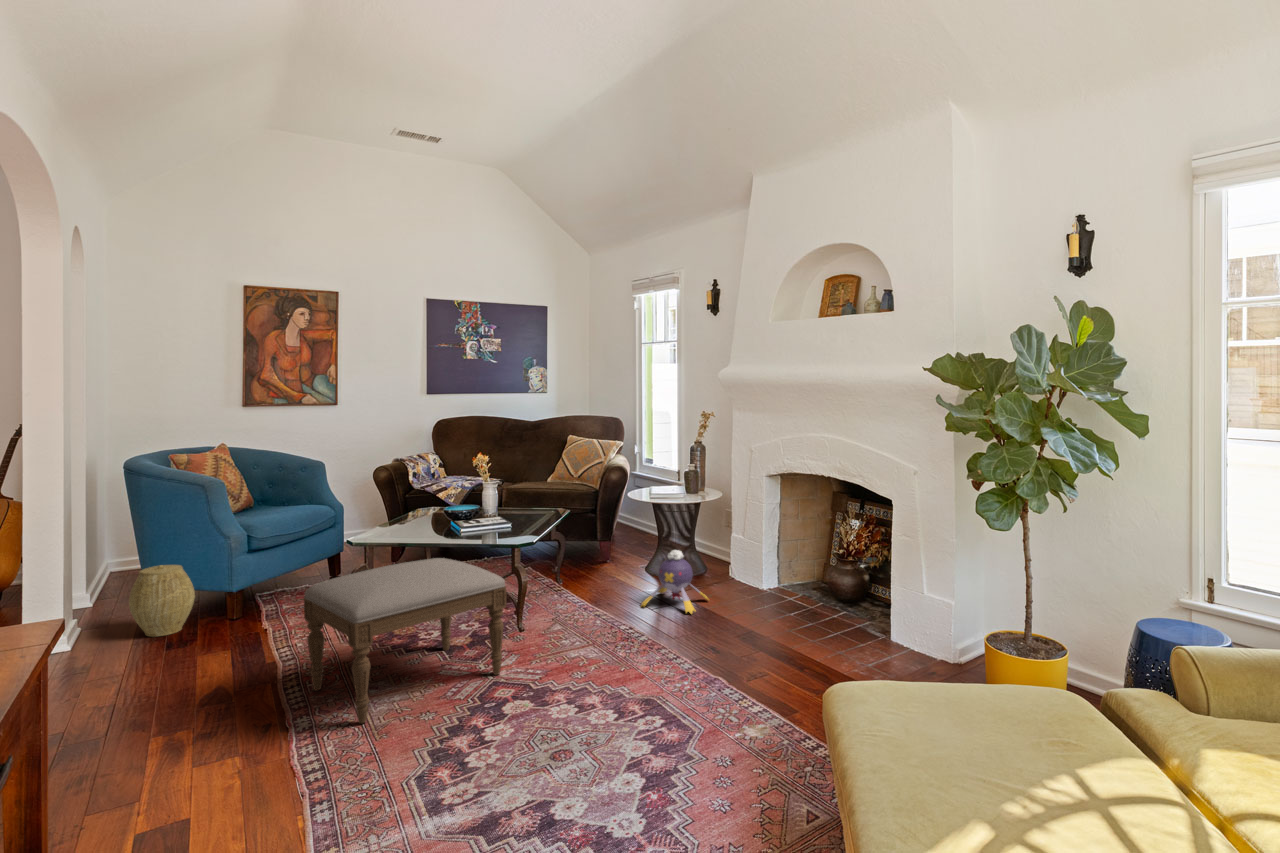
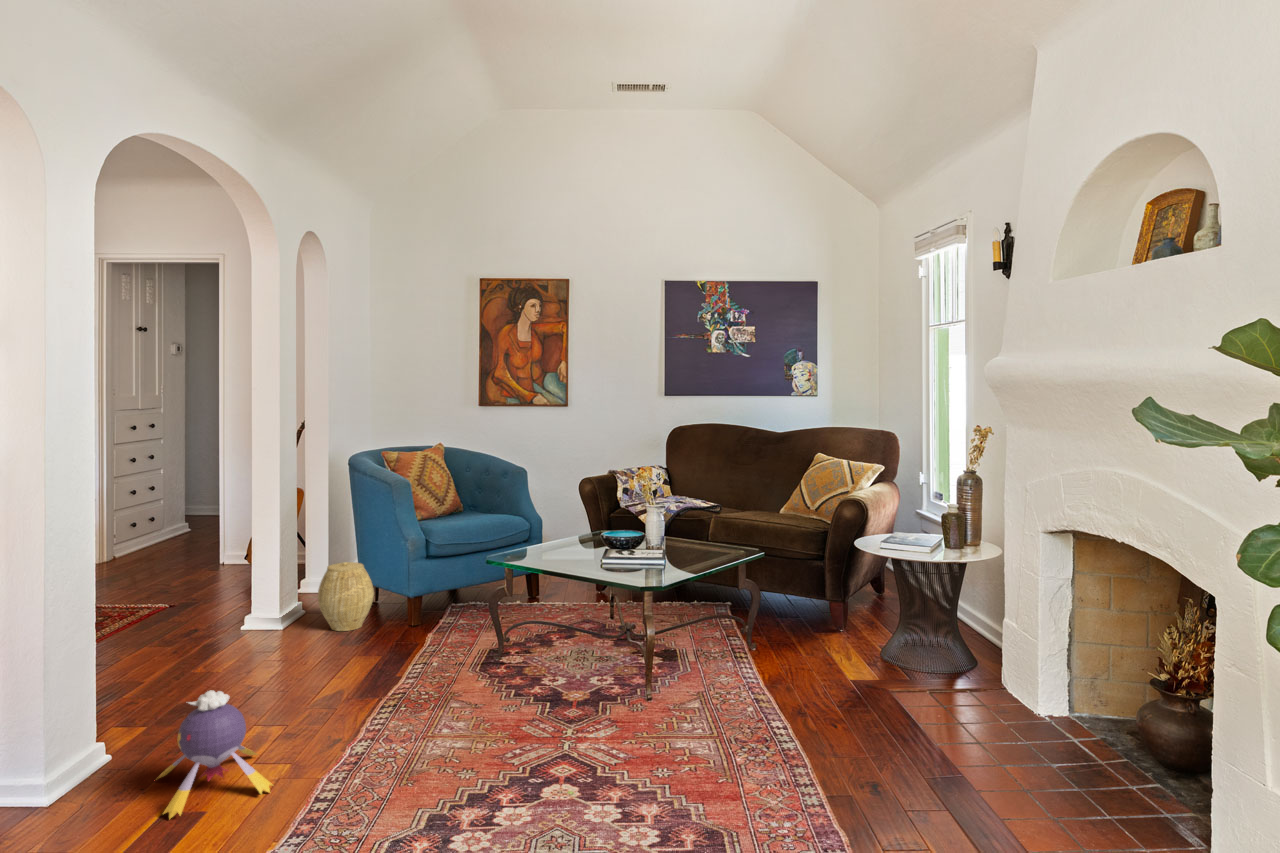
plush toy: present [641,550,708,614] -> present [156,690,272,819]
ottoman: present [304,558,506,723] -> none [392,594,588,767]

